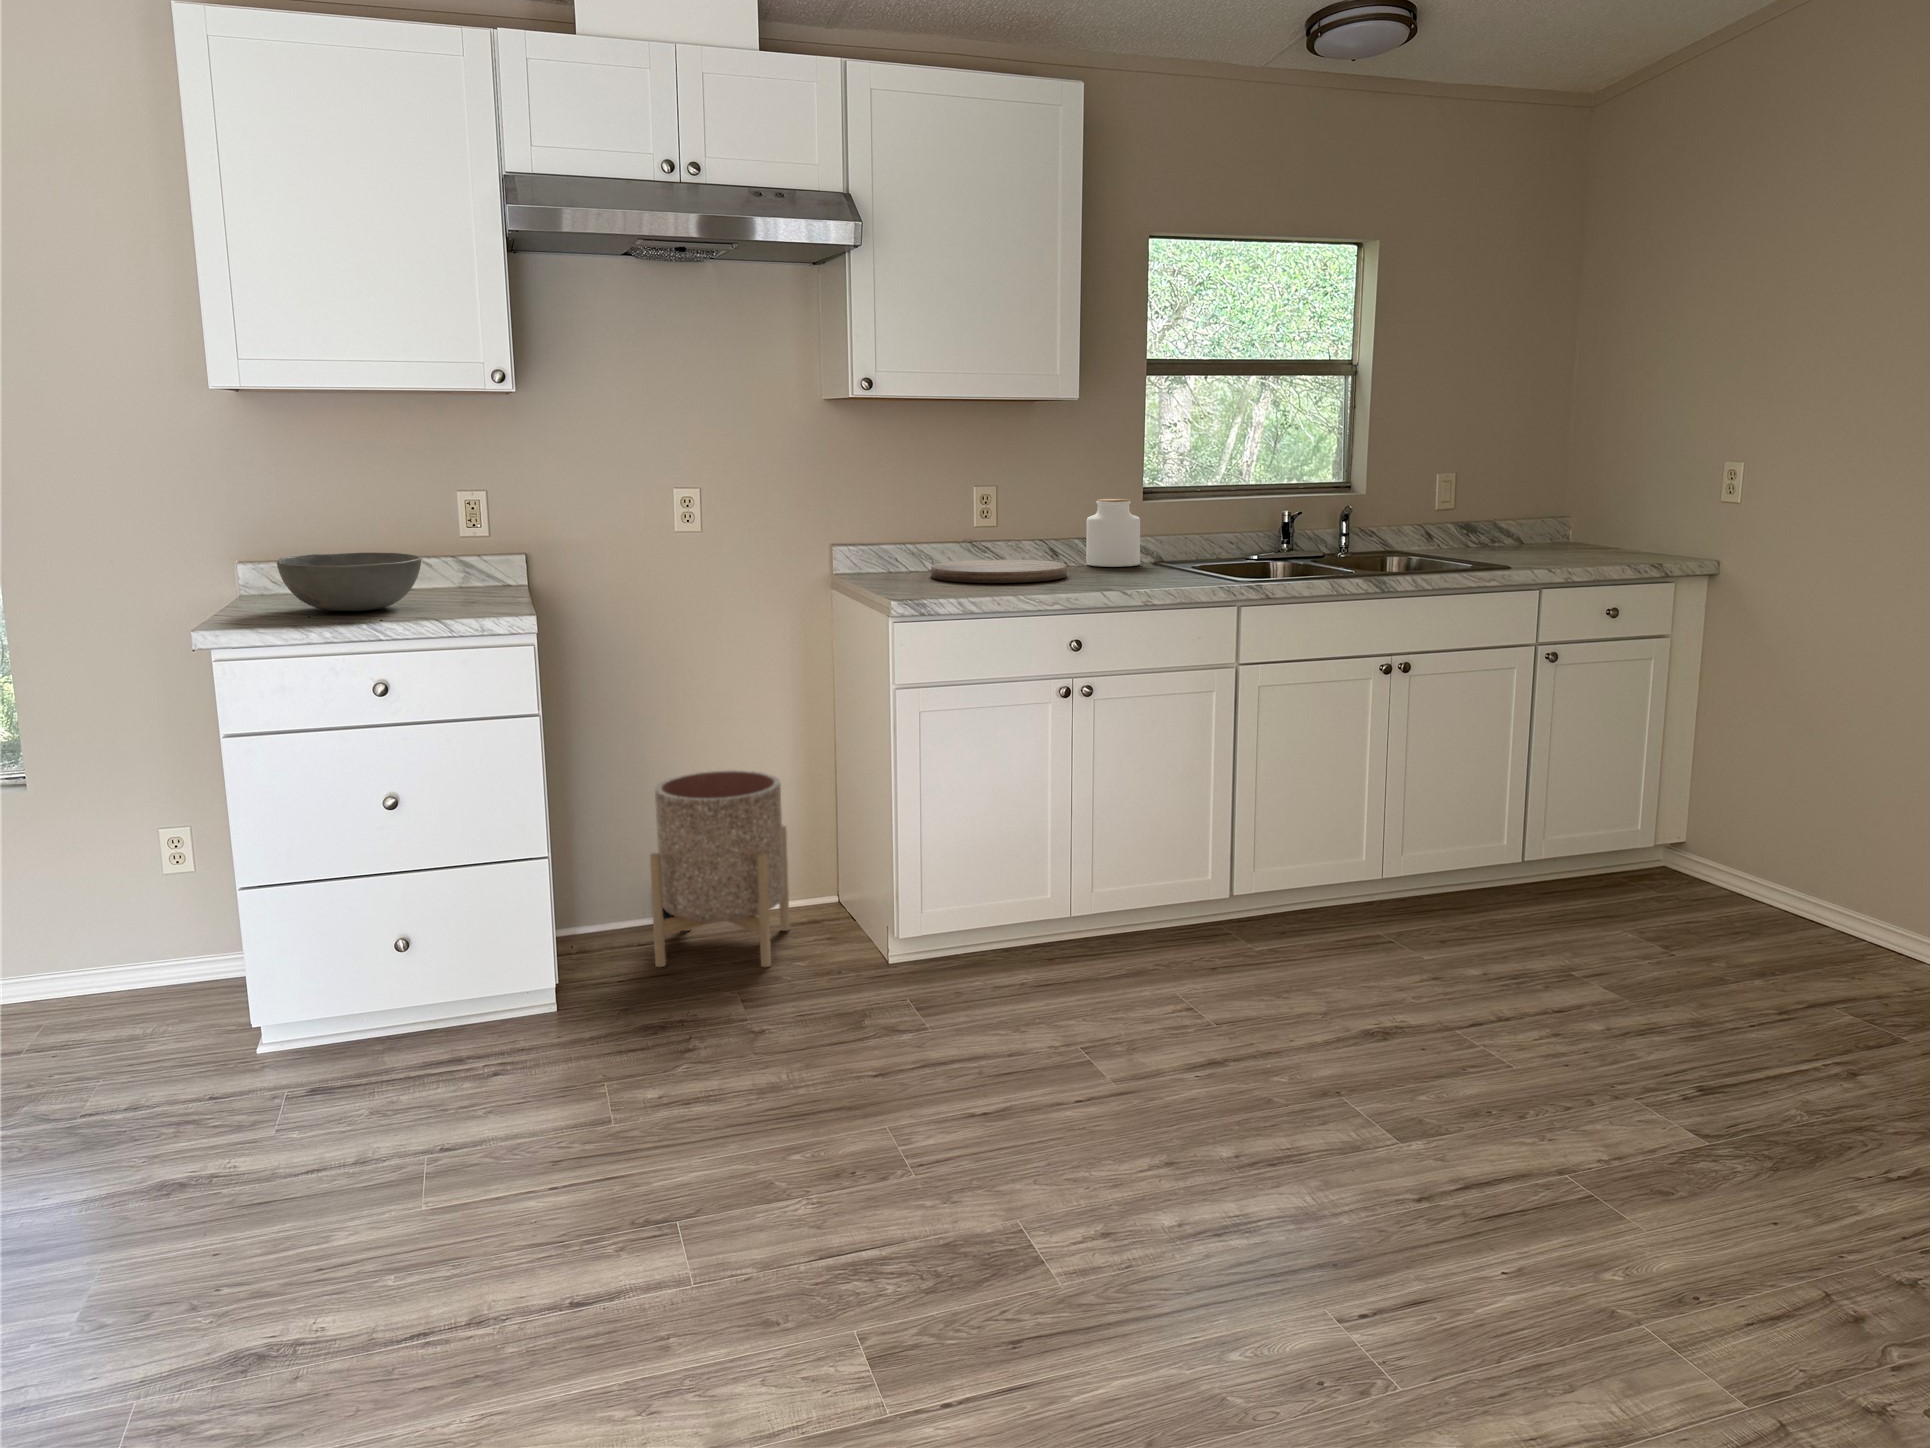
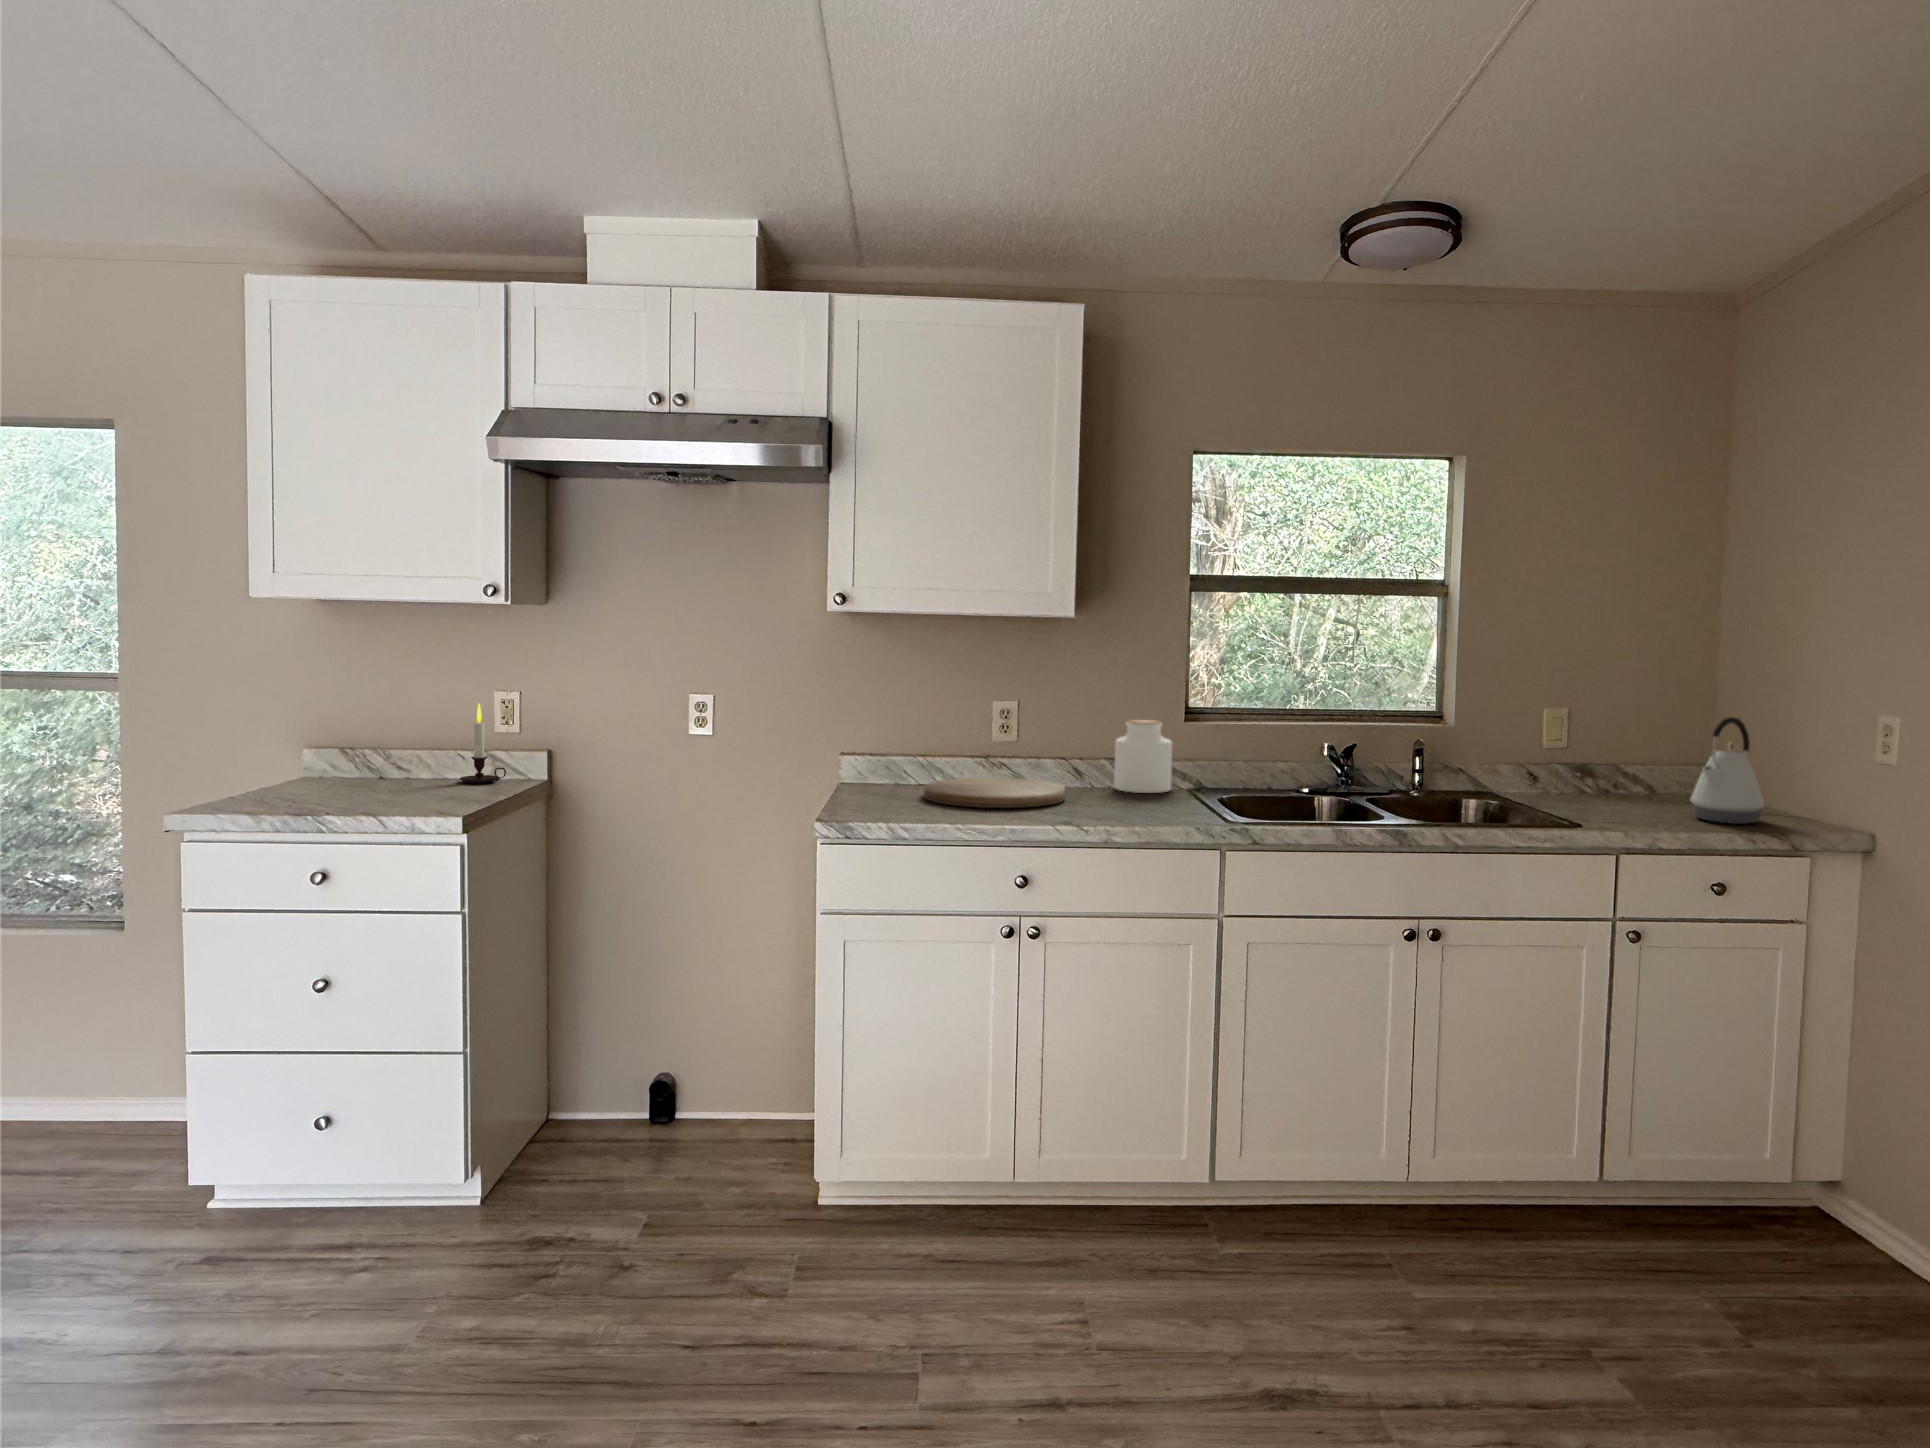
kettle: none [1571,473,1630,562] -> present [1691,717,1765,824]
candle: none [438,505,490,591] -> present [460,704,506,783]
bowl: present [277,553,421,611] -> none [275,746,410,801]
planter: present [650,770,790,967] -> none [610,973,767,1185]

